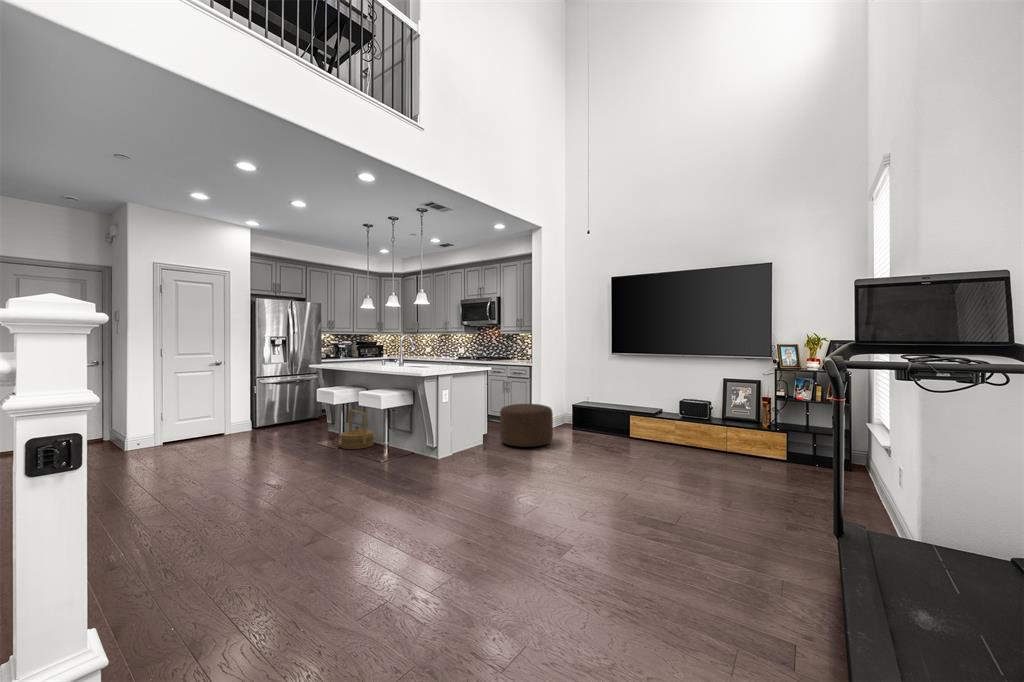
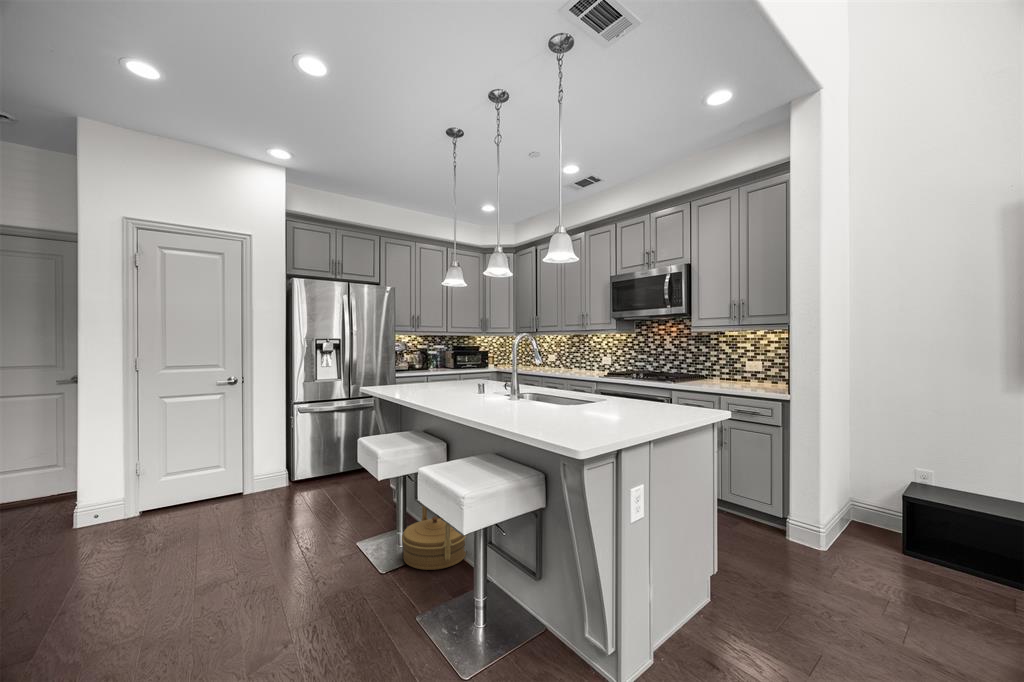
ottoman: present [500,404,553,447] -> none [741,487,892,617]

